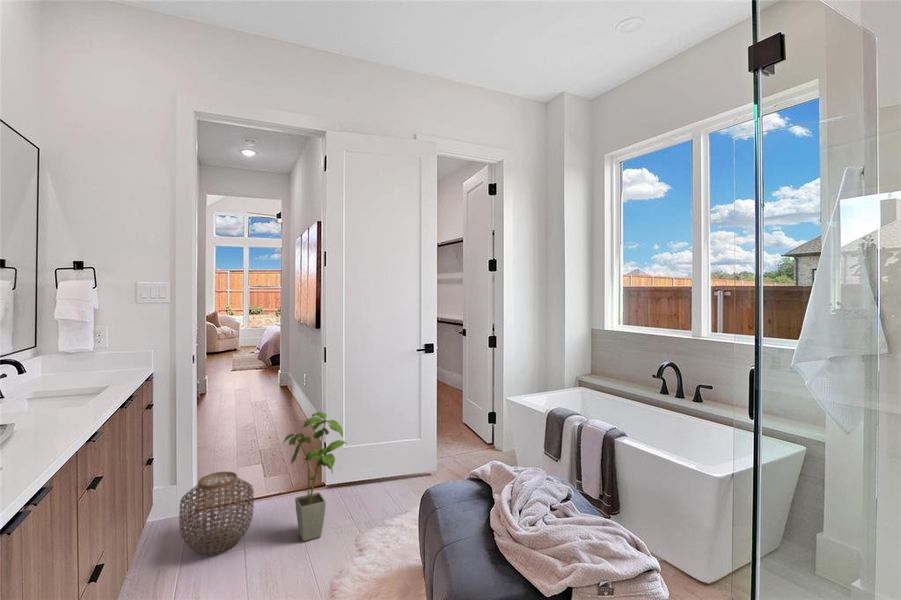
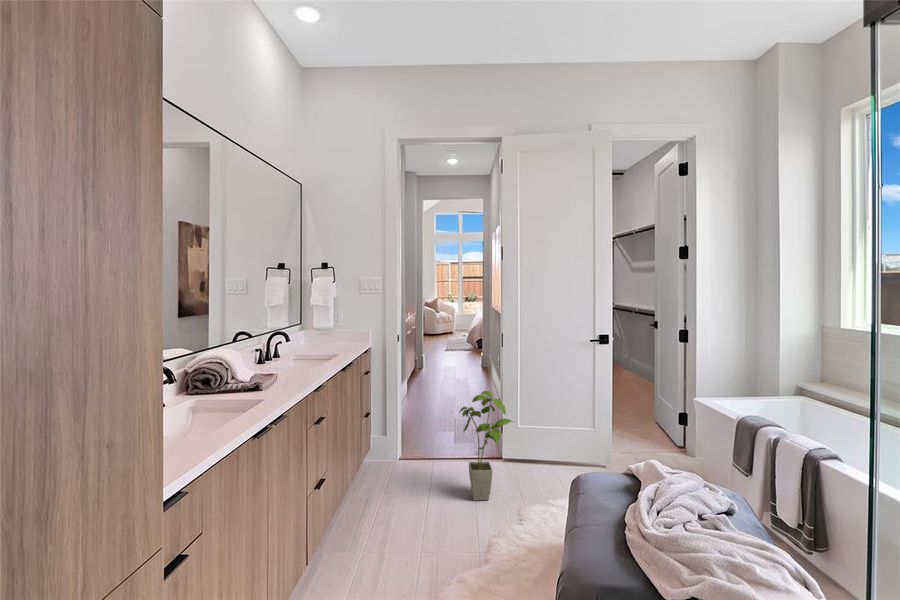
woven basket: present [179,471,254,555] -> none [385,430,437,494]

